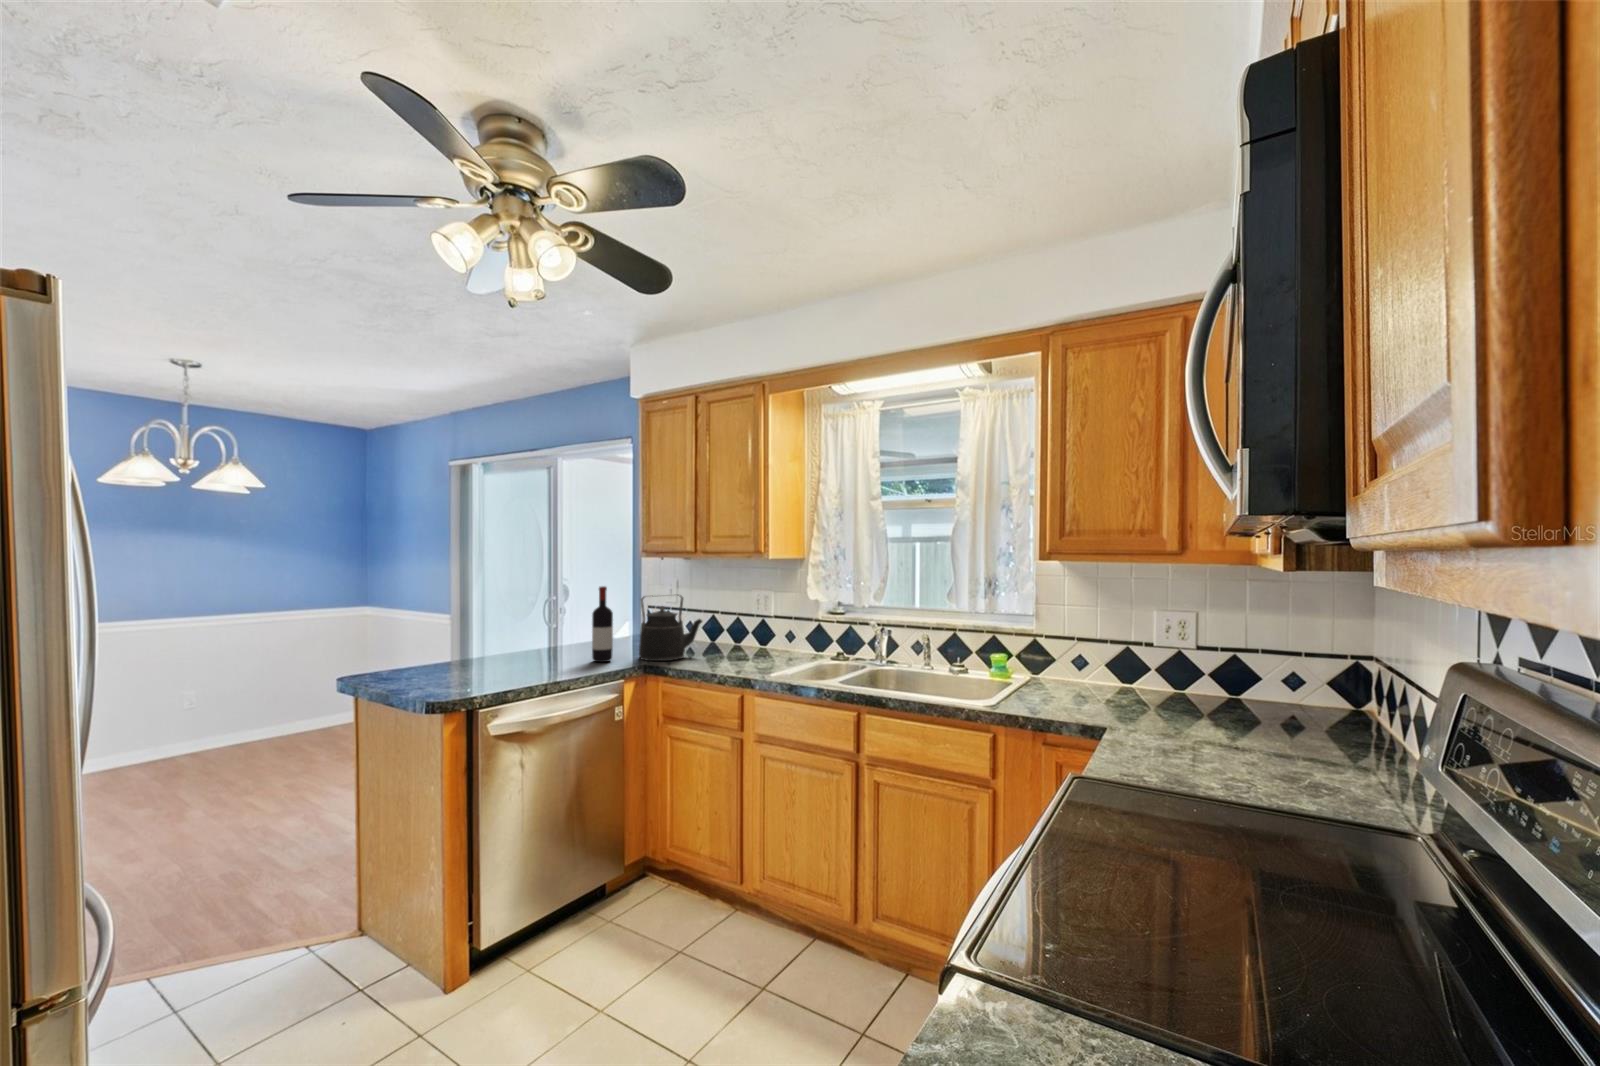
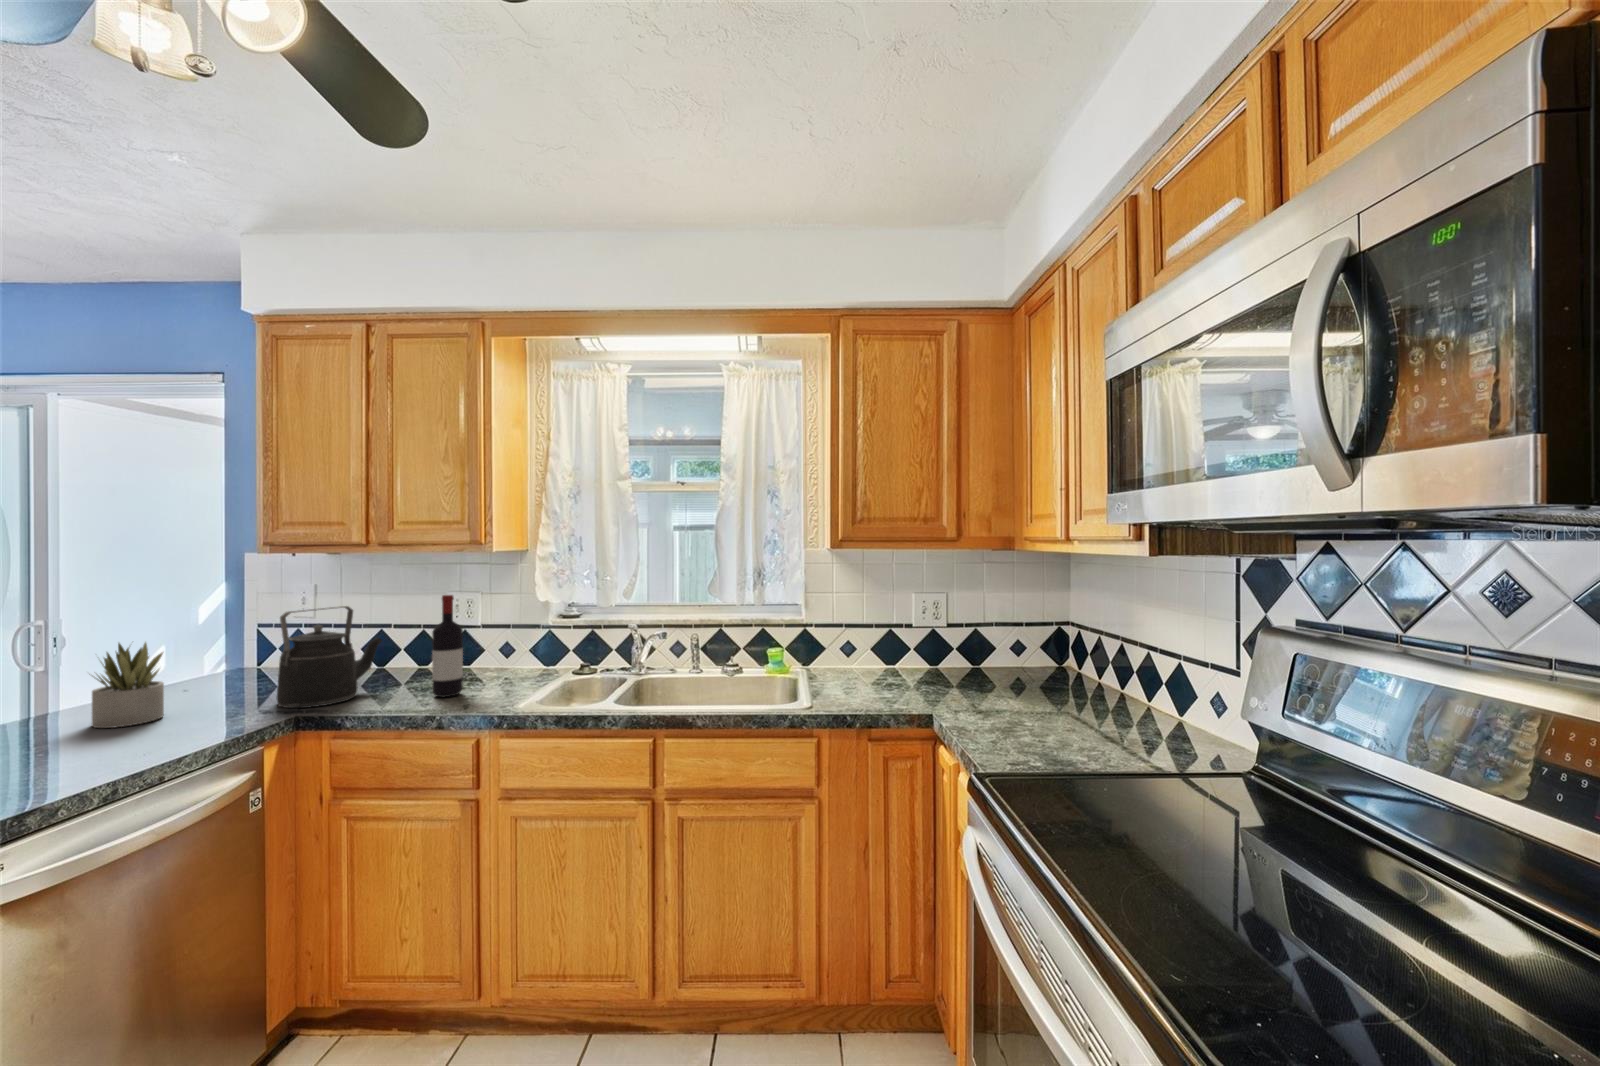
wine bottle: present [592,586,613,662] -> present [432,595,463,697]
succulent plant: none [552,608,586,659] -> present [92,642,164,728]

